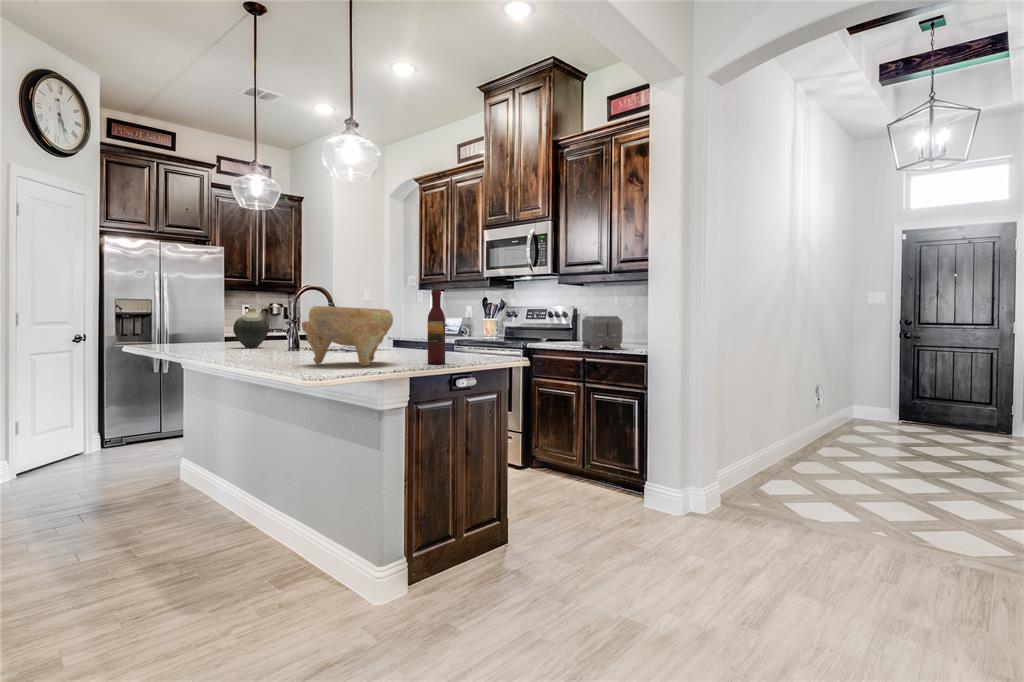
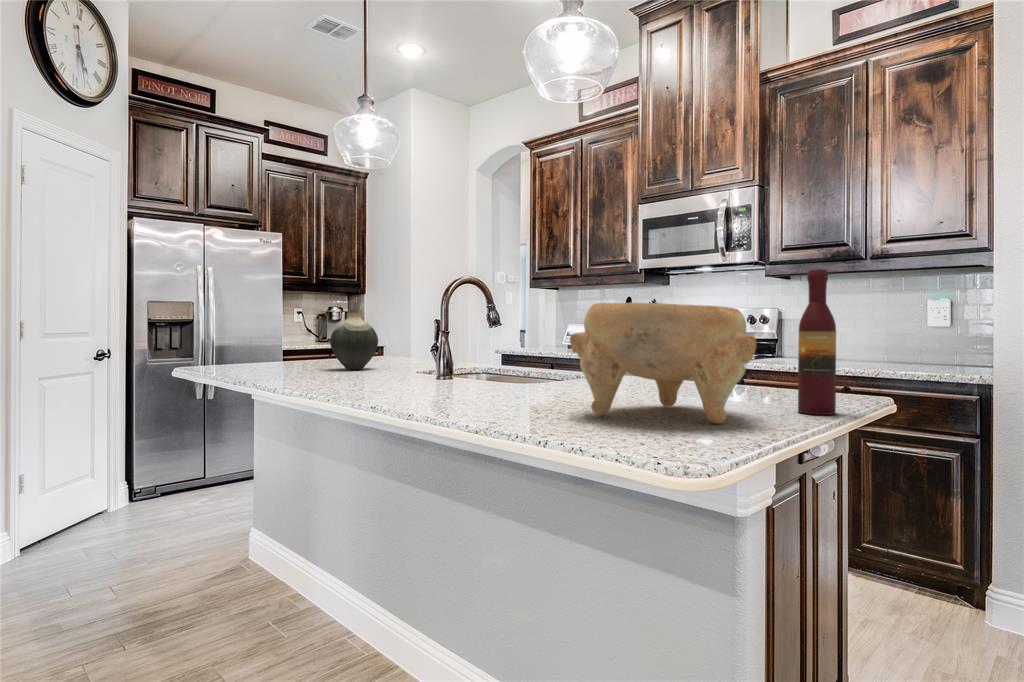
toaster: present [582,316,623,350] -> none [833,320,926,371]

